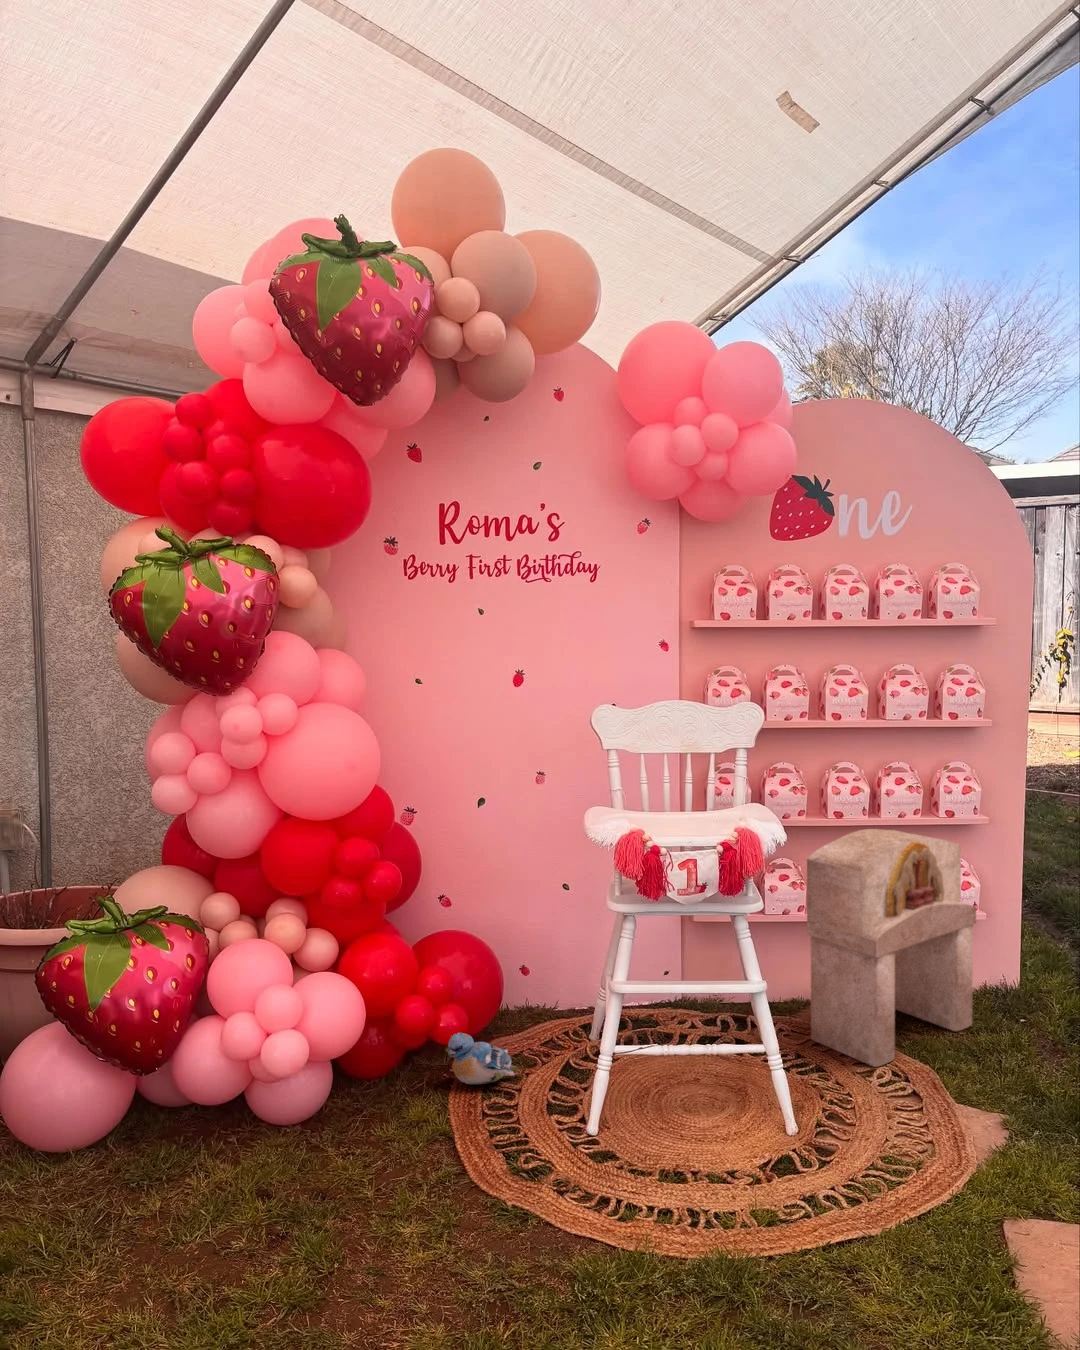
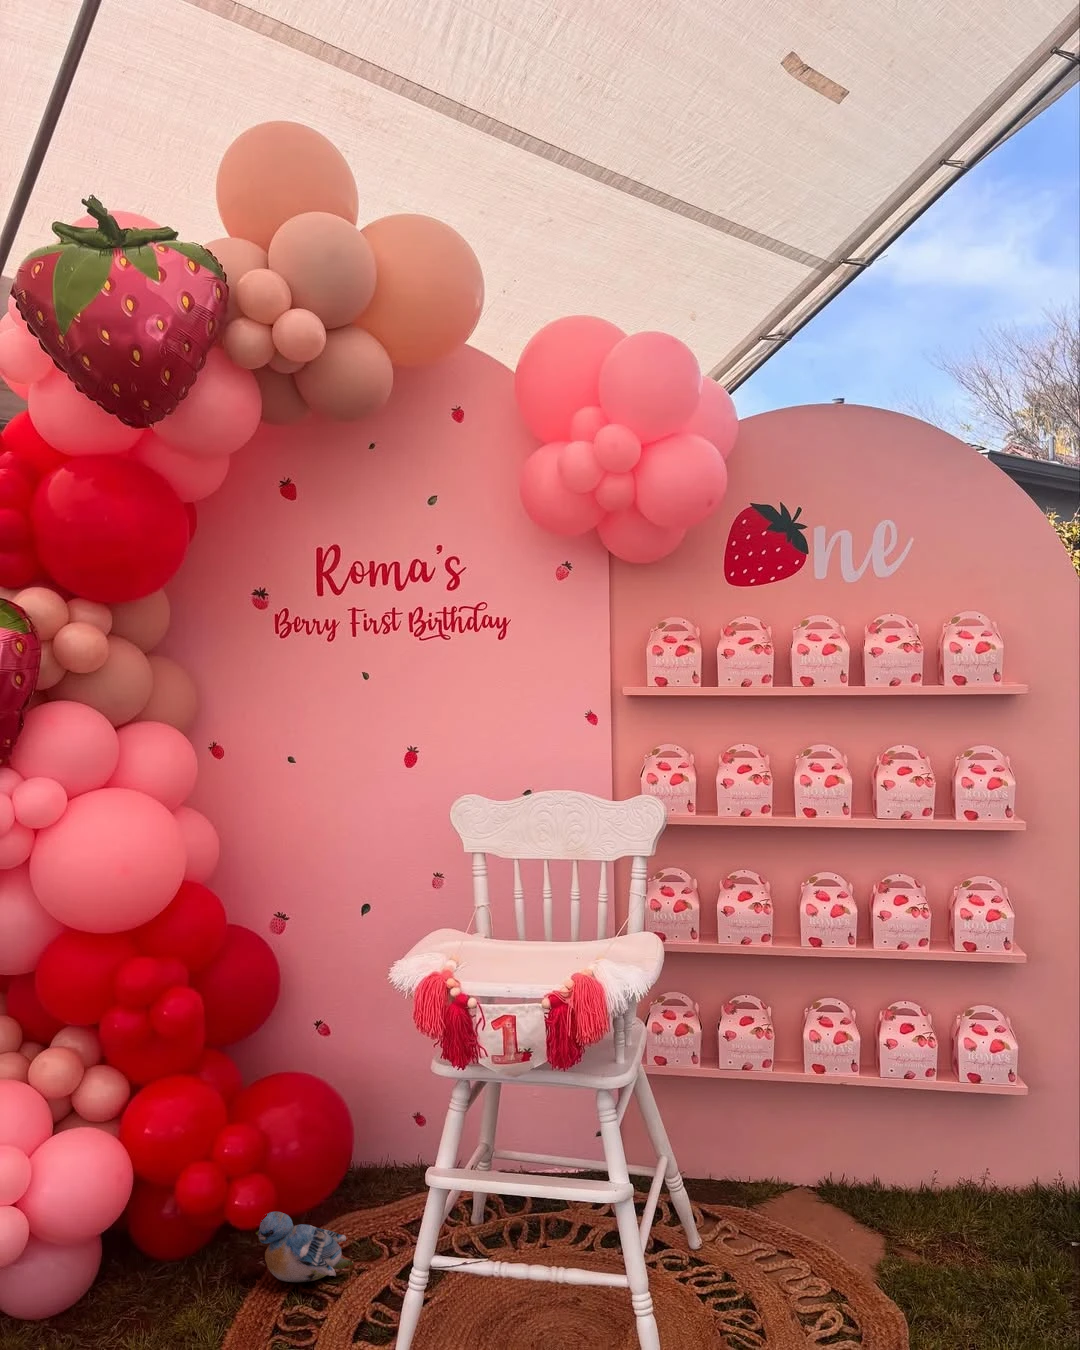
stool: present [807,829,976,1067] -> none [749,965,996,1306]

